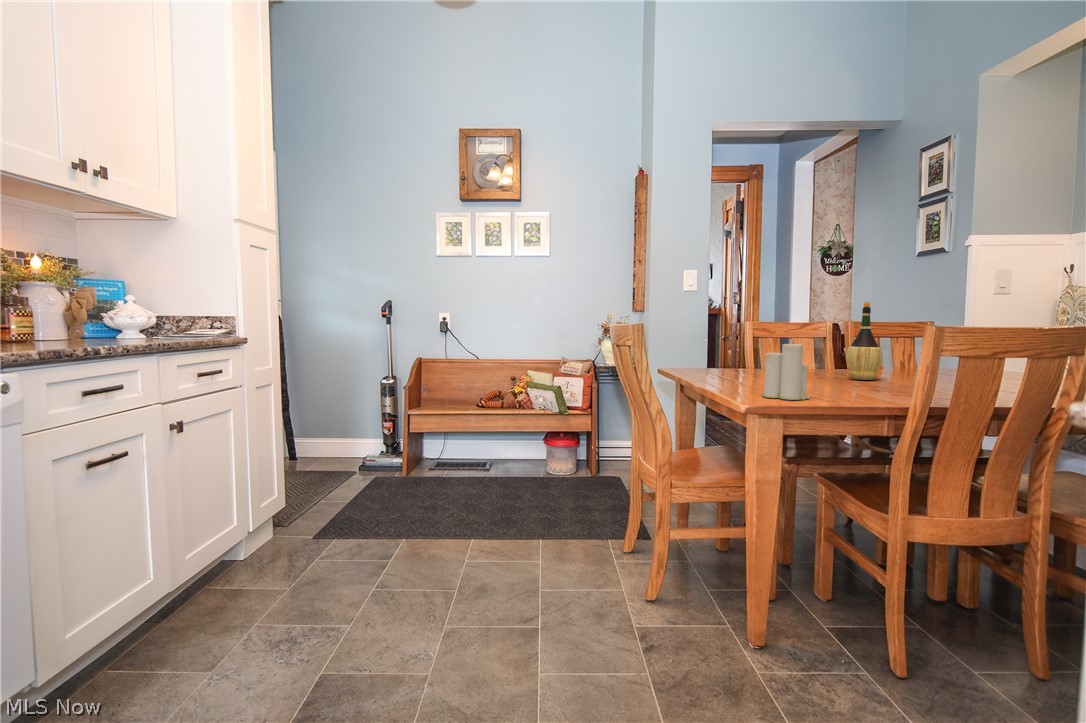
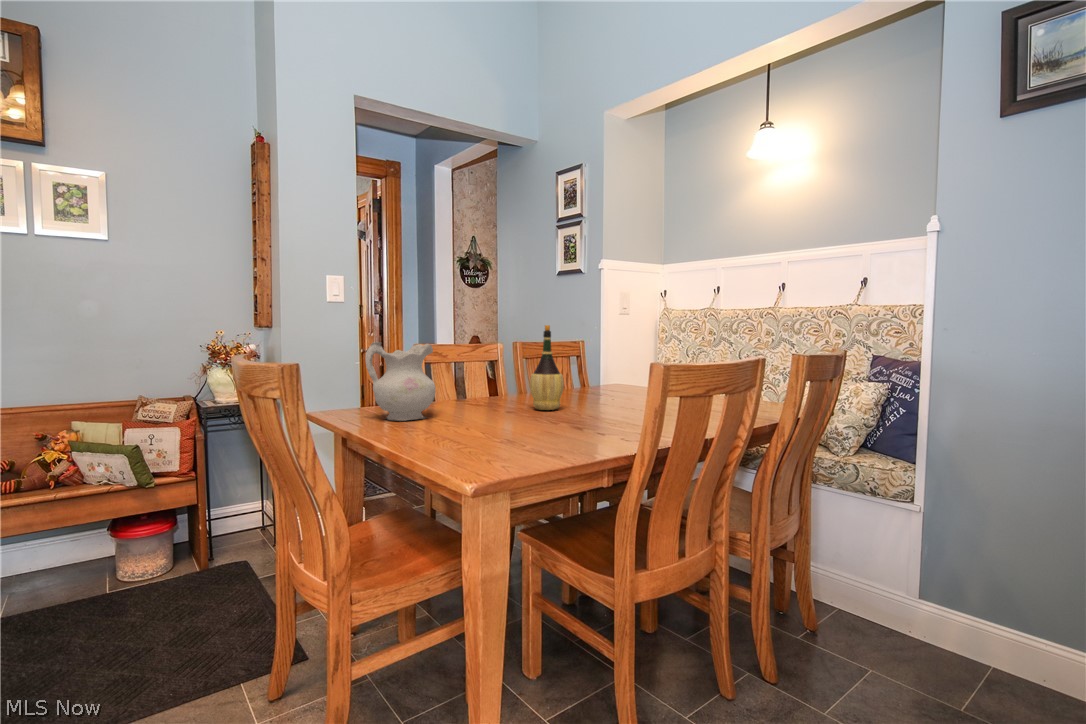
ceramic pitcher: none [699,316,754,377] -> present [366,342,435,421]
candle: present [762,344,810,400] -> none [472,379,528,460]

